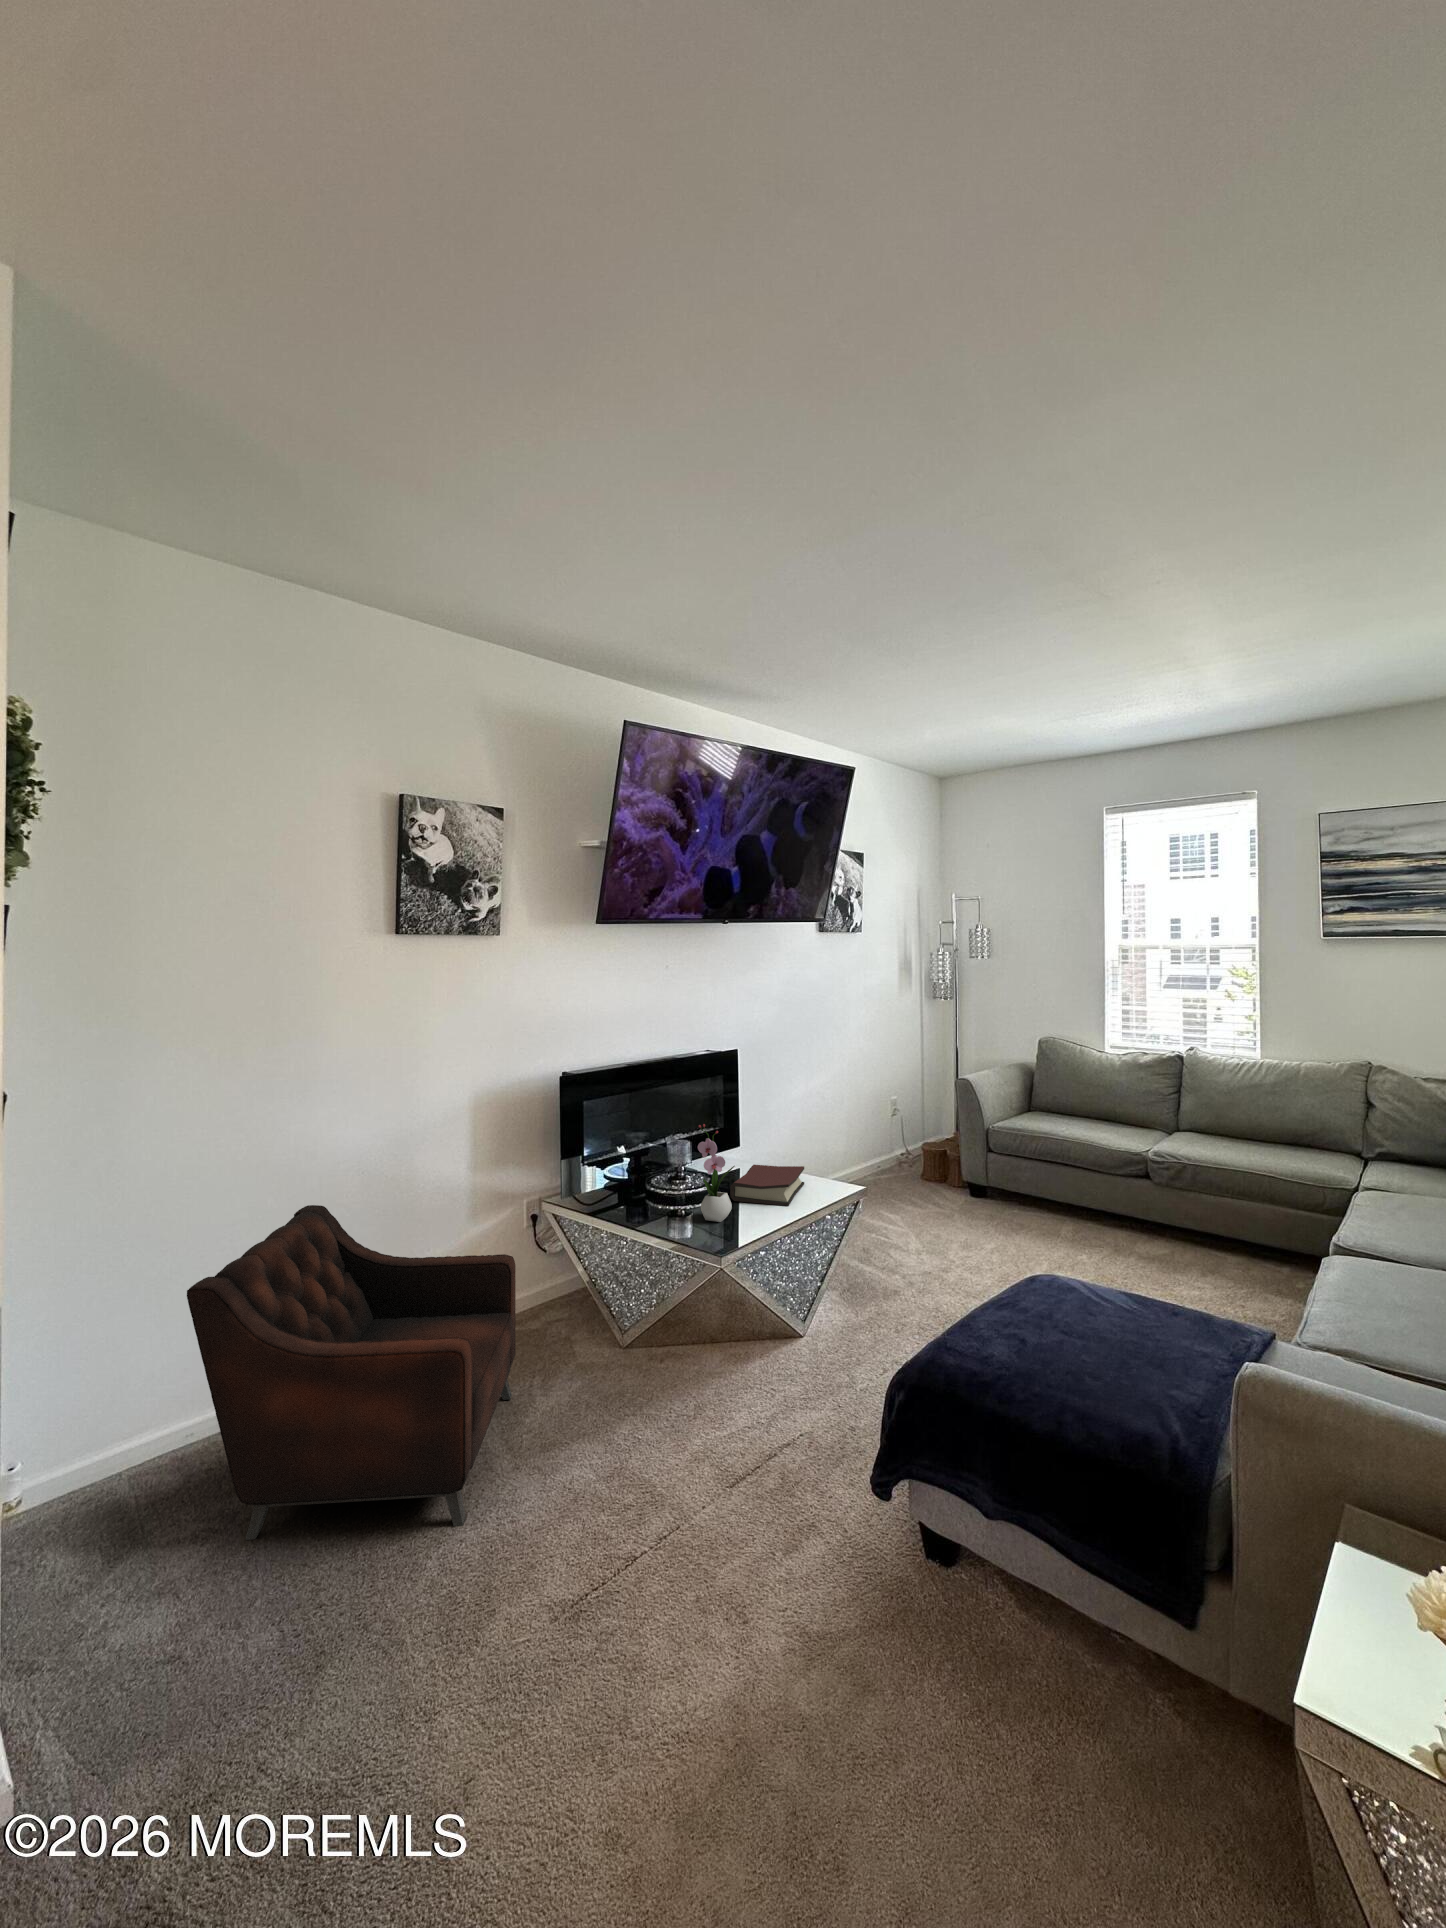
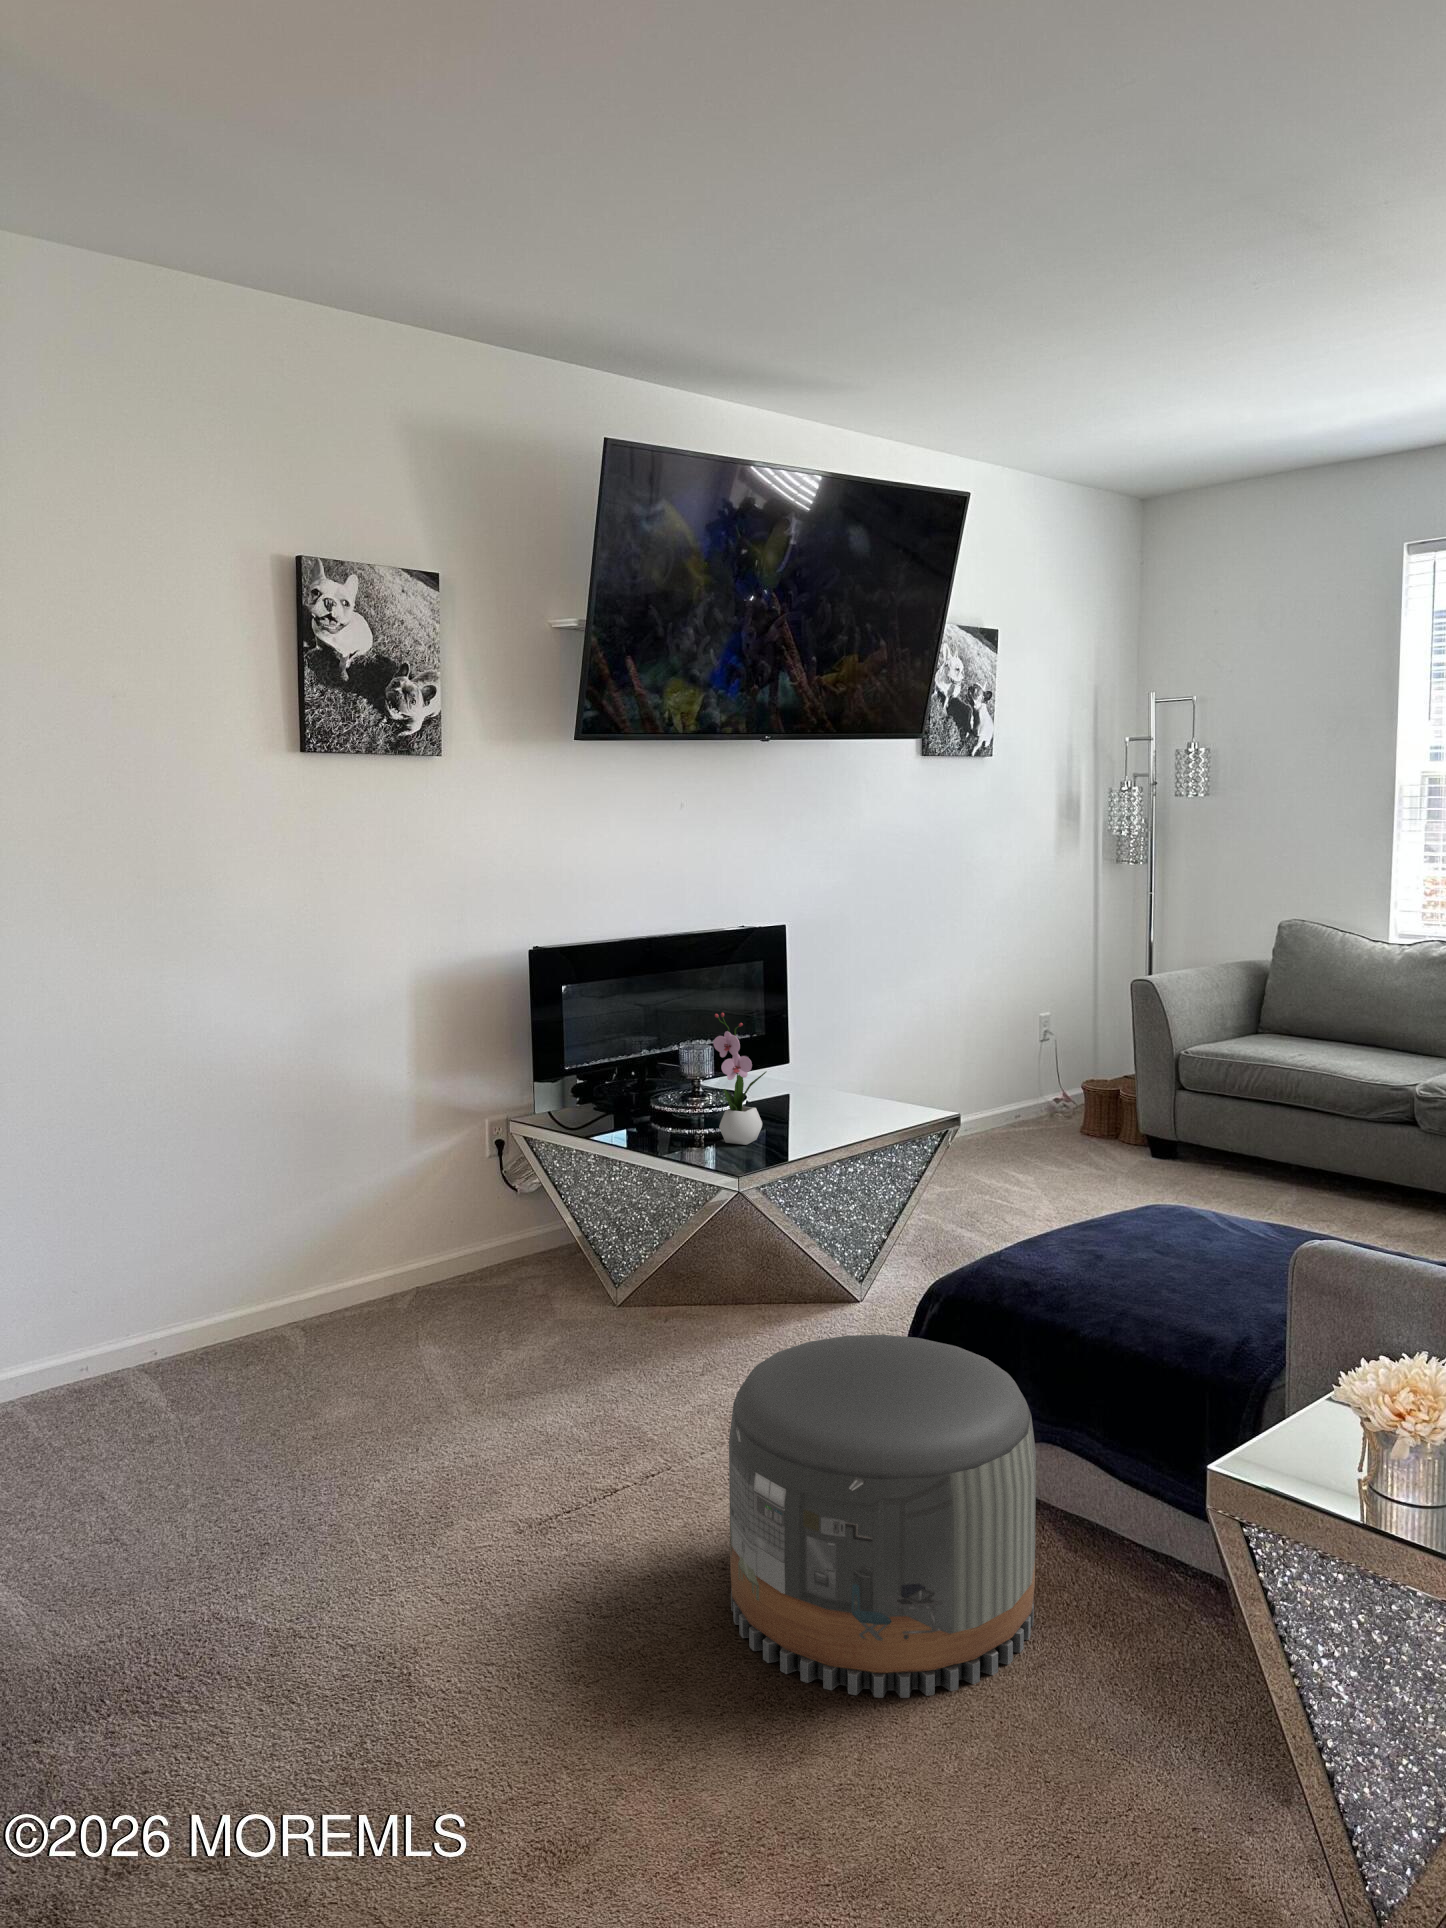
hardback book: present [730,1165,804,1206] -> none [764,1081,873,1130]
armchair: present [187,1205,516,1540] -> none [82,1102,474,1459]
pouf: none [751,1429,1020,1842] -> present [729,1335,1036,1698]

